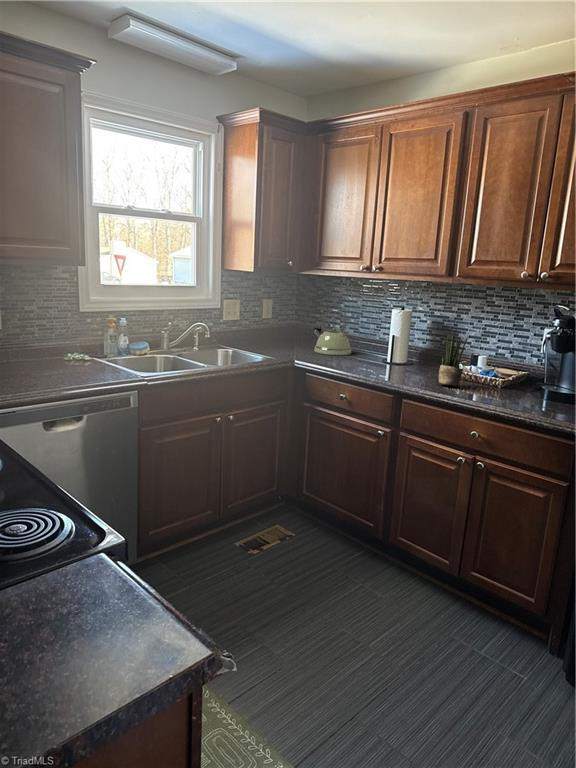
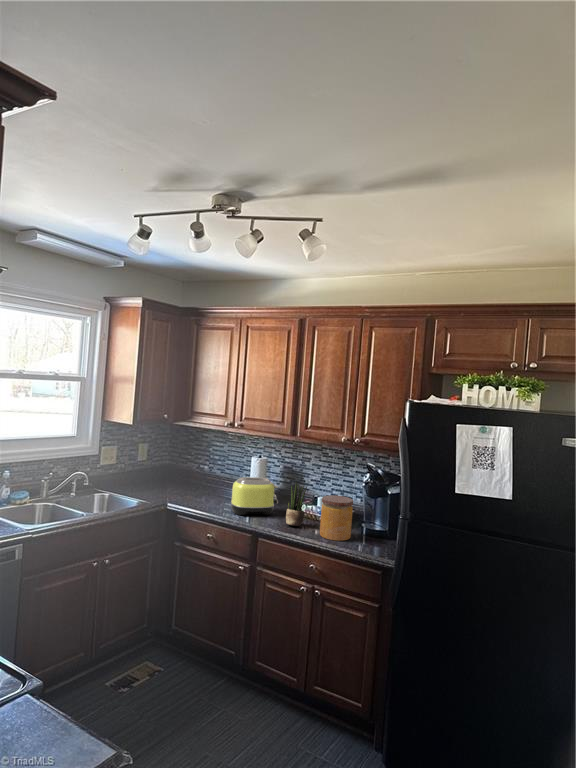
kettle: present [314,310,351,355] -> none [184,456,217,496]
toaster: none [369,330,428,374] -> present [231,477,279,515]
jar: none [484,348,533,403] -> present [320,495,353,541]

